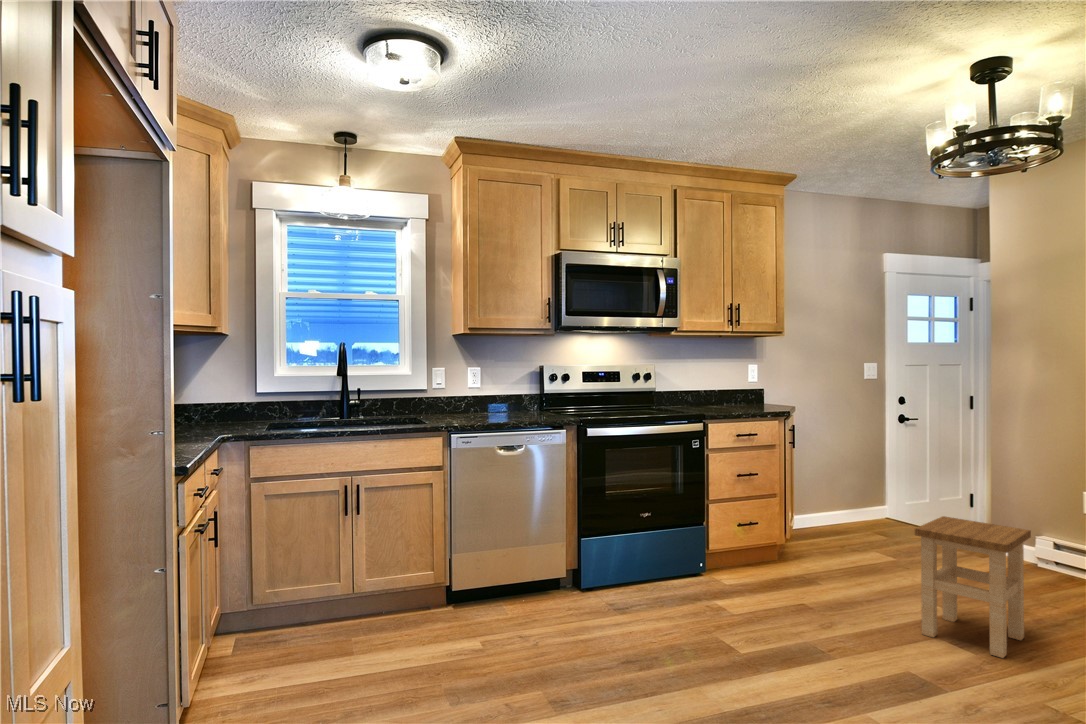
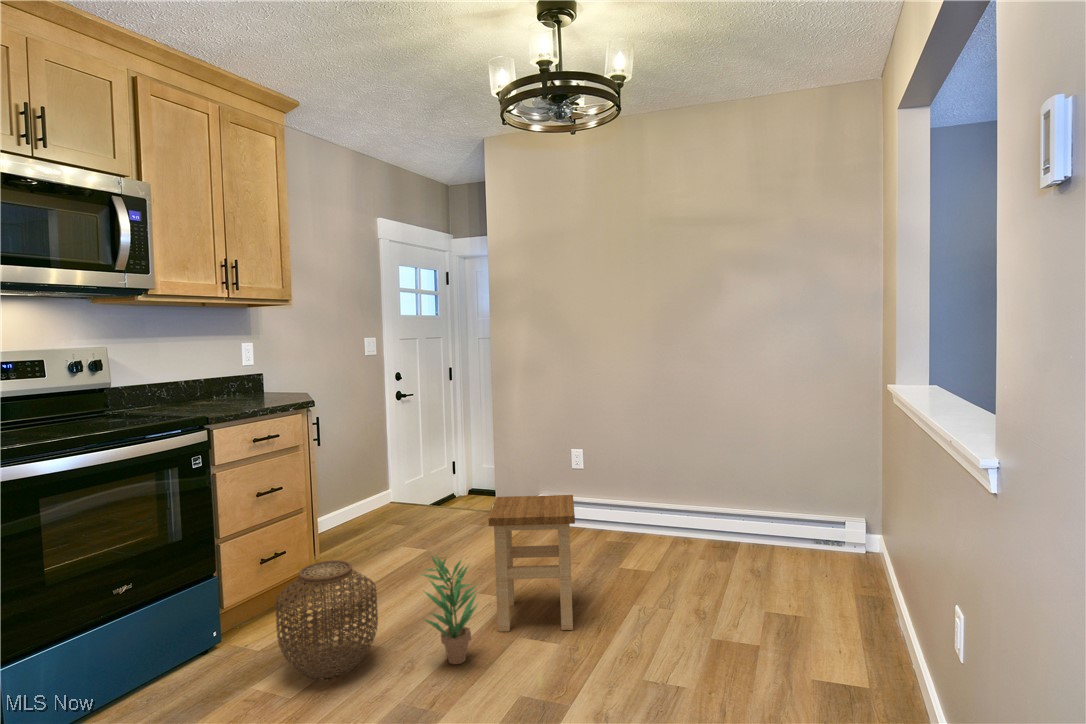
woven basket: none [731,530,807,616] -> present [275,560,378,679]
potted plant: none [836,543,895,642] -> present [423,556,478,664]

